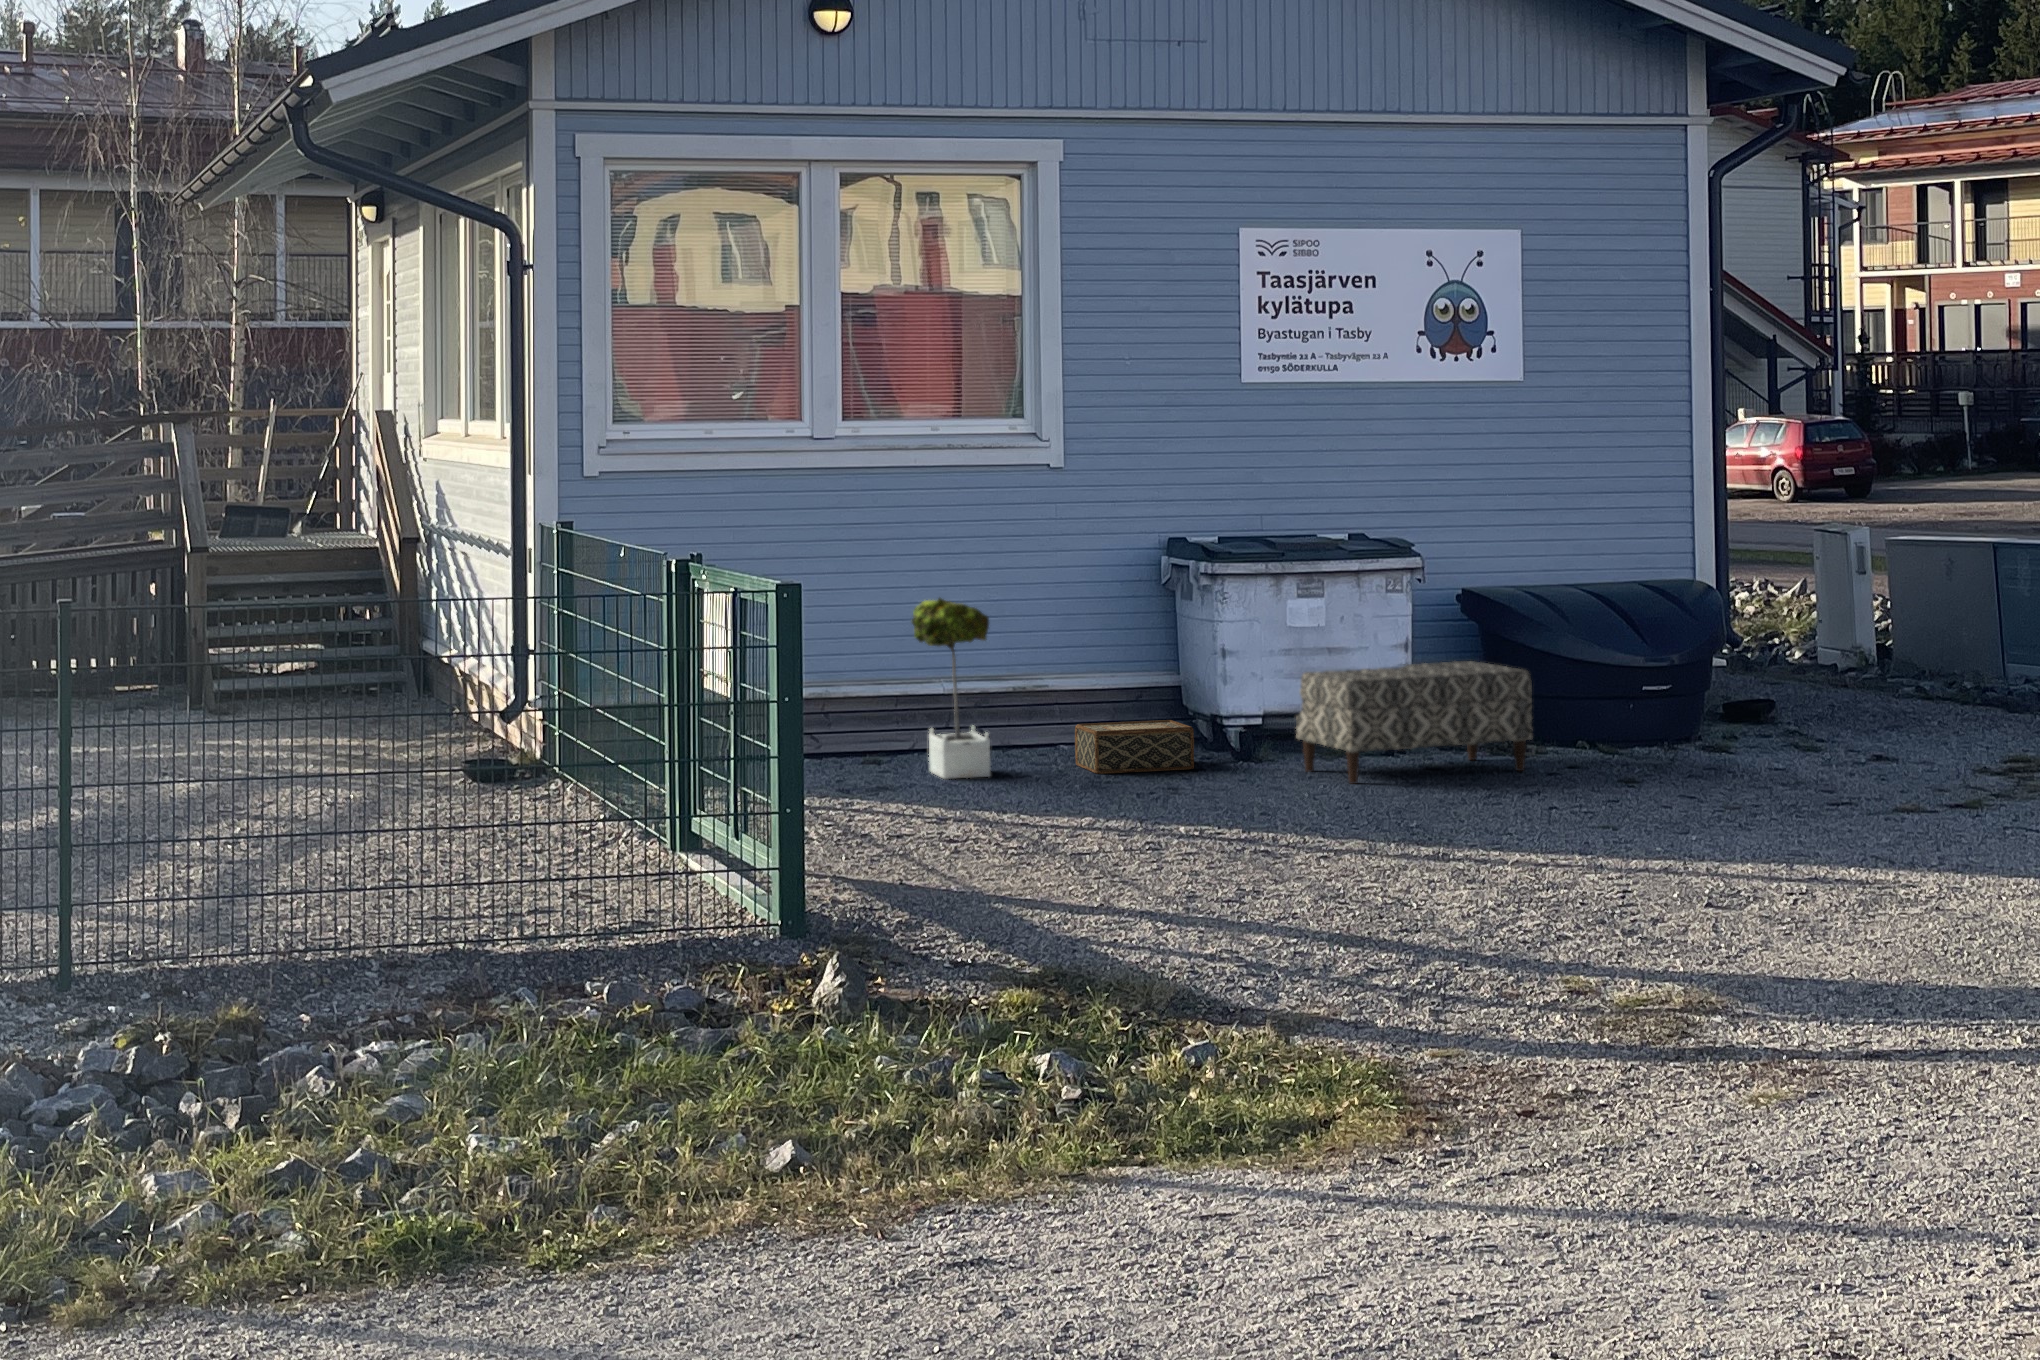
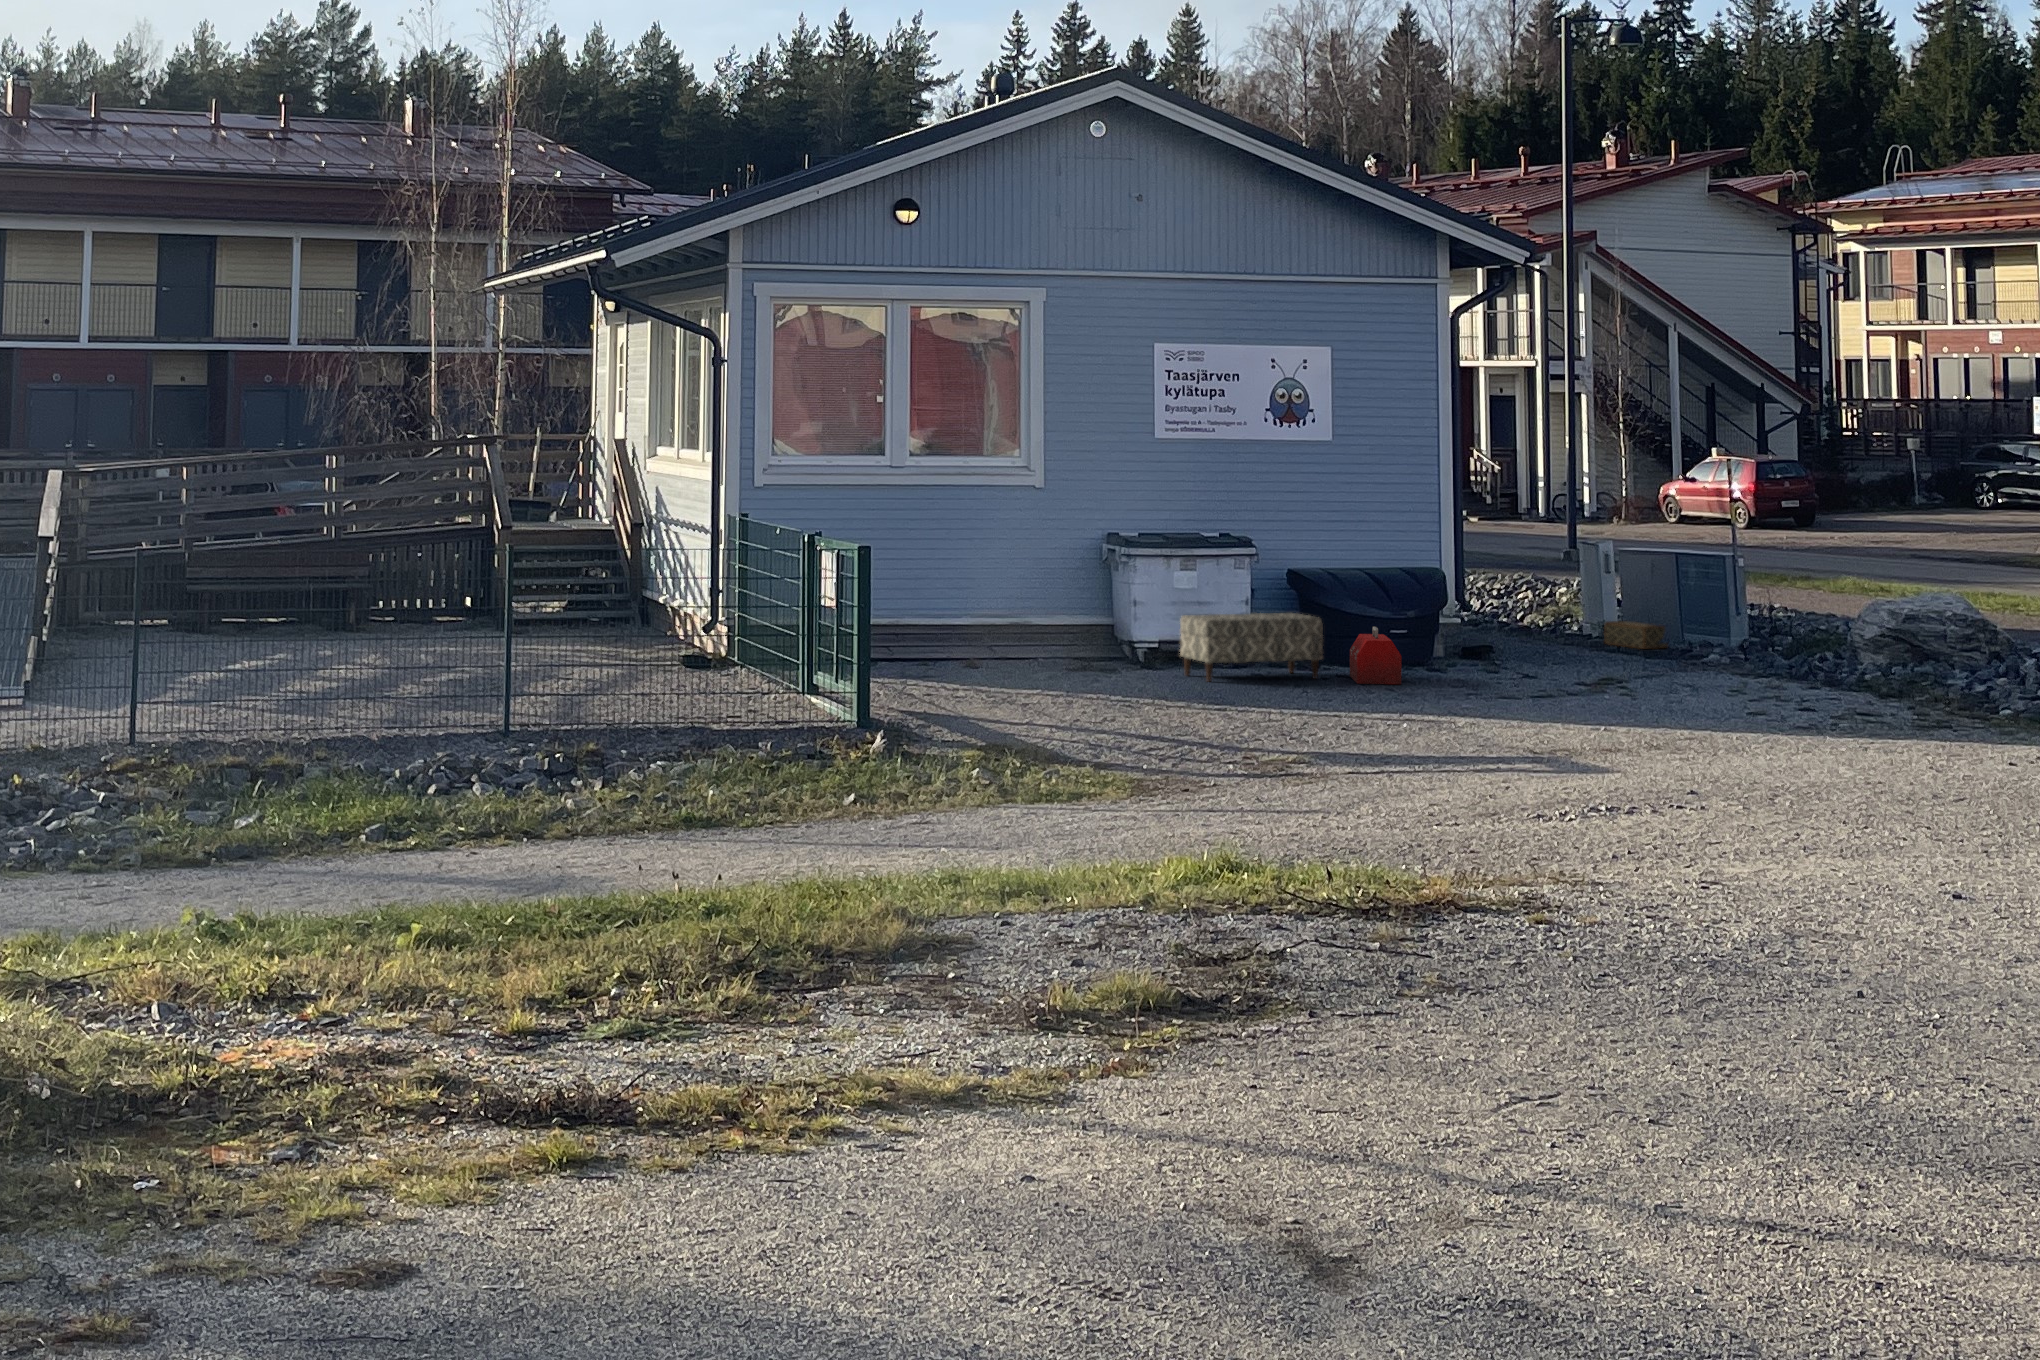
potted tree: present [911,598,991,779] -> none [948,565,995,674]
toolbox: none [1569,682,1670,779] -> present [1350,627,1402,684]
woven basket: present [1075,720,1194,774] -> present [1604,621,1668,649]

